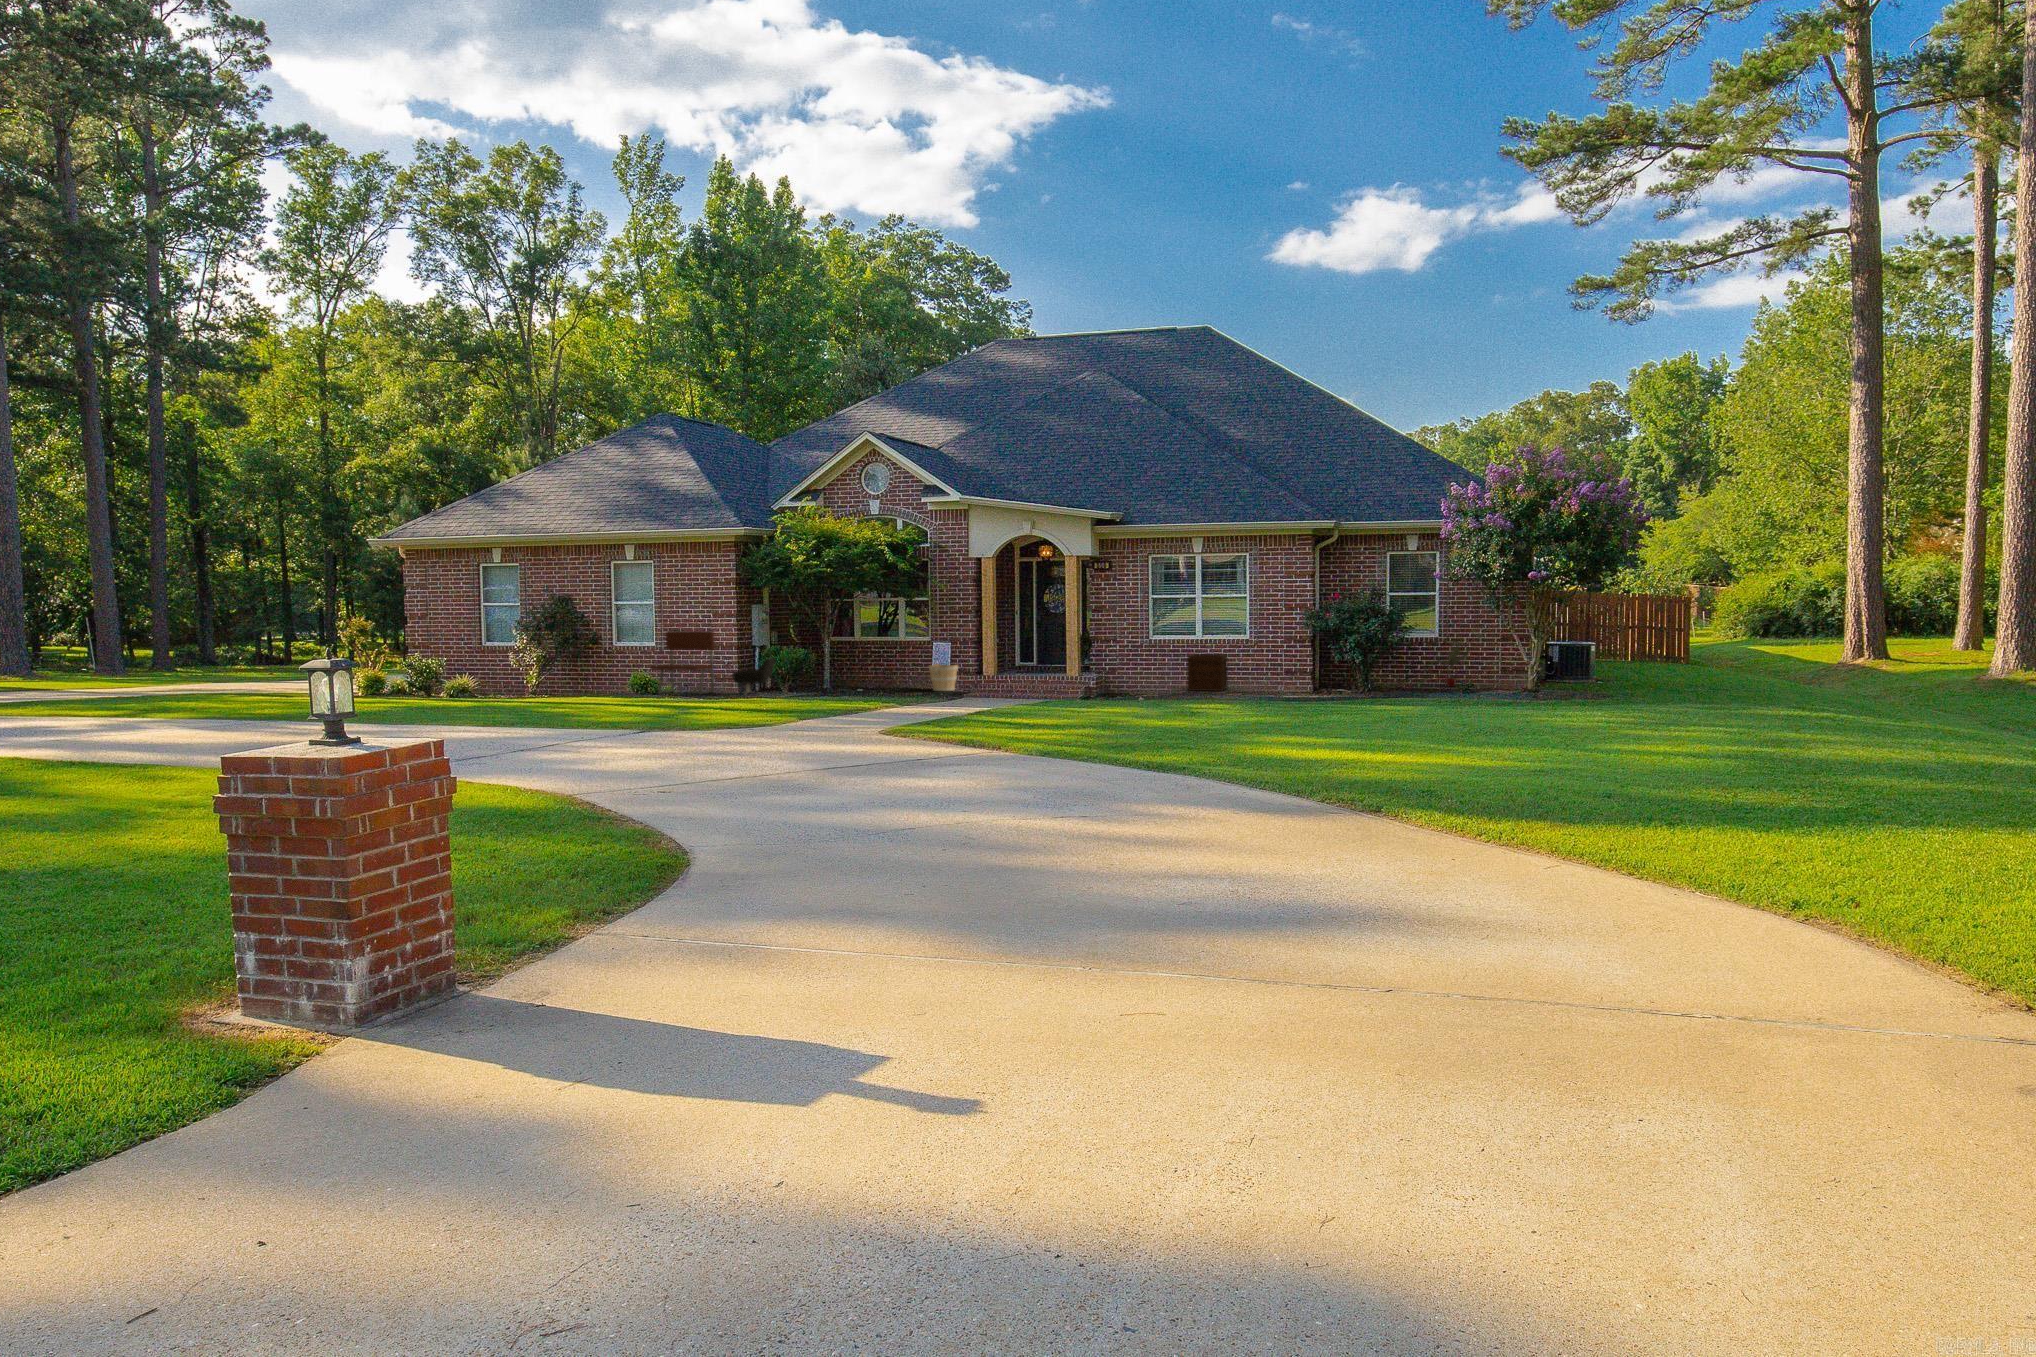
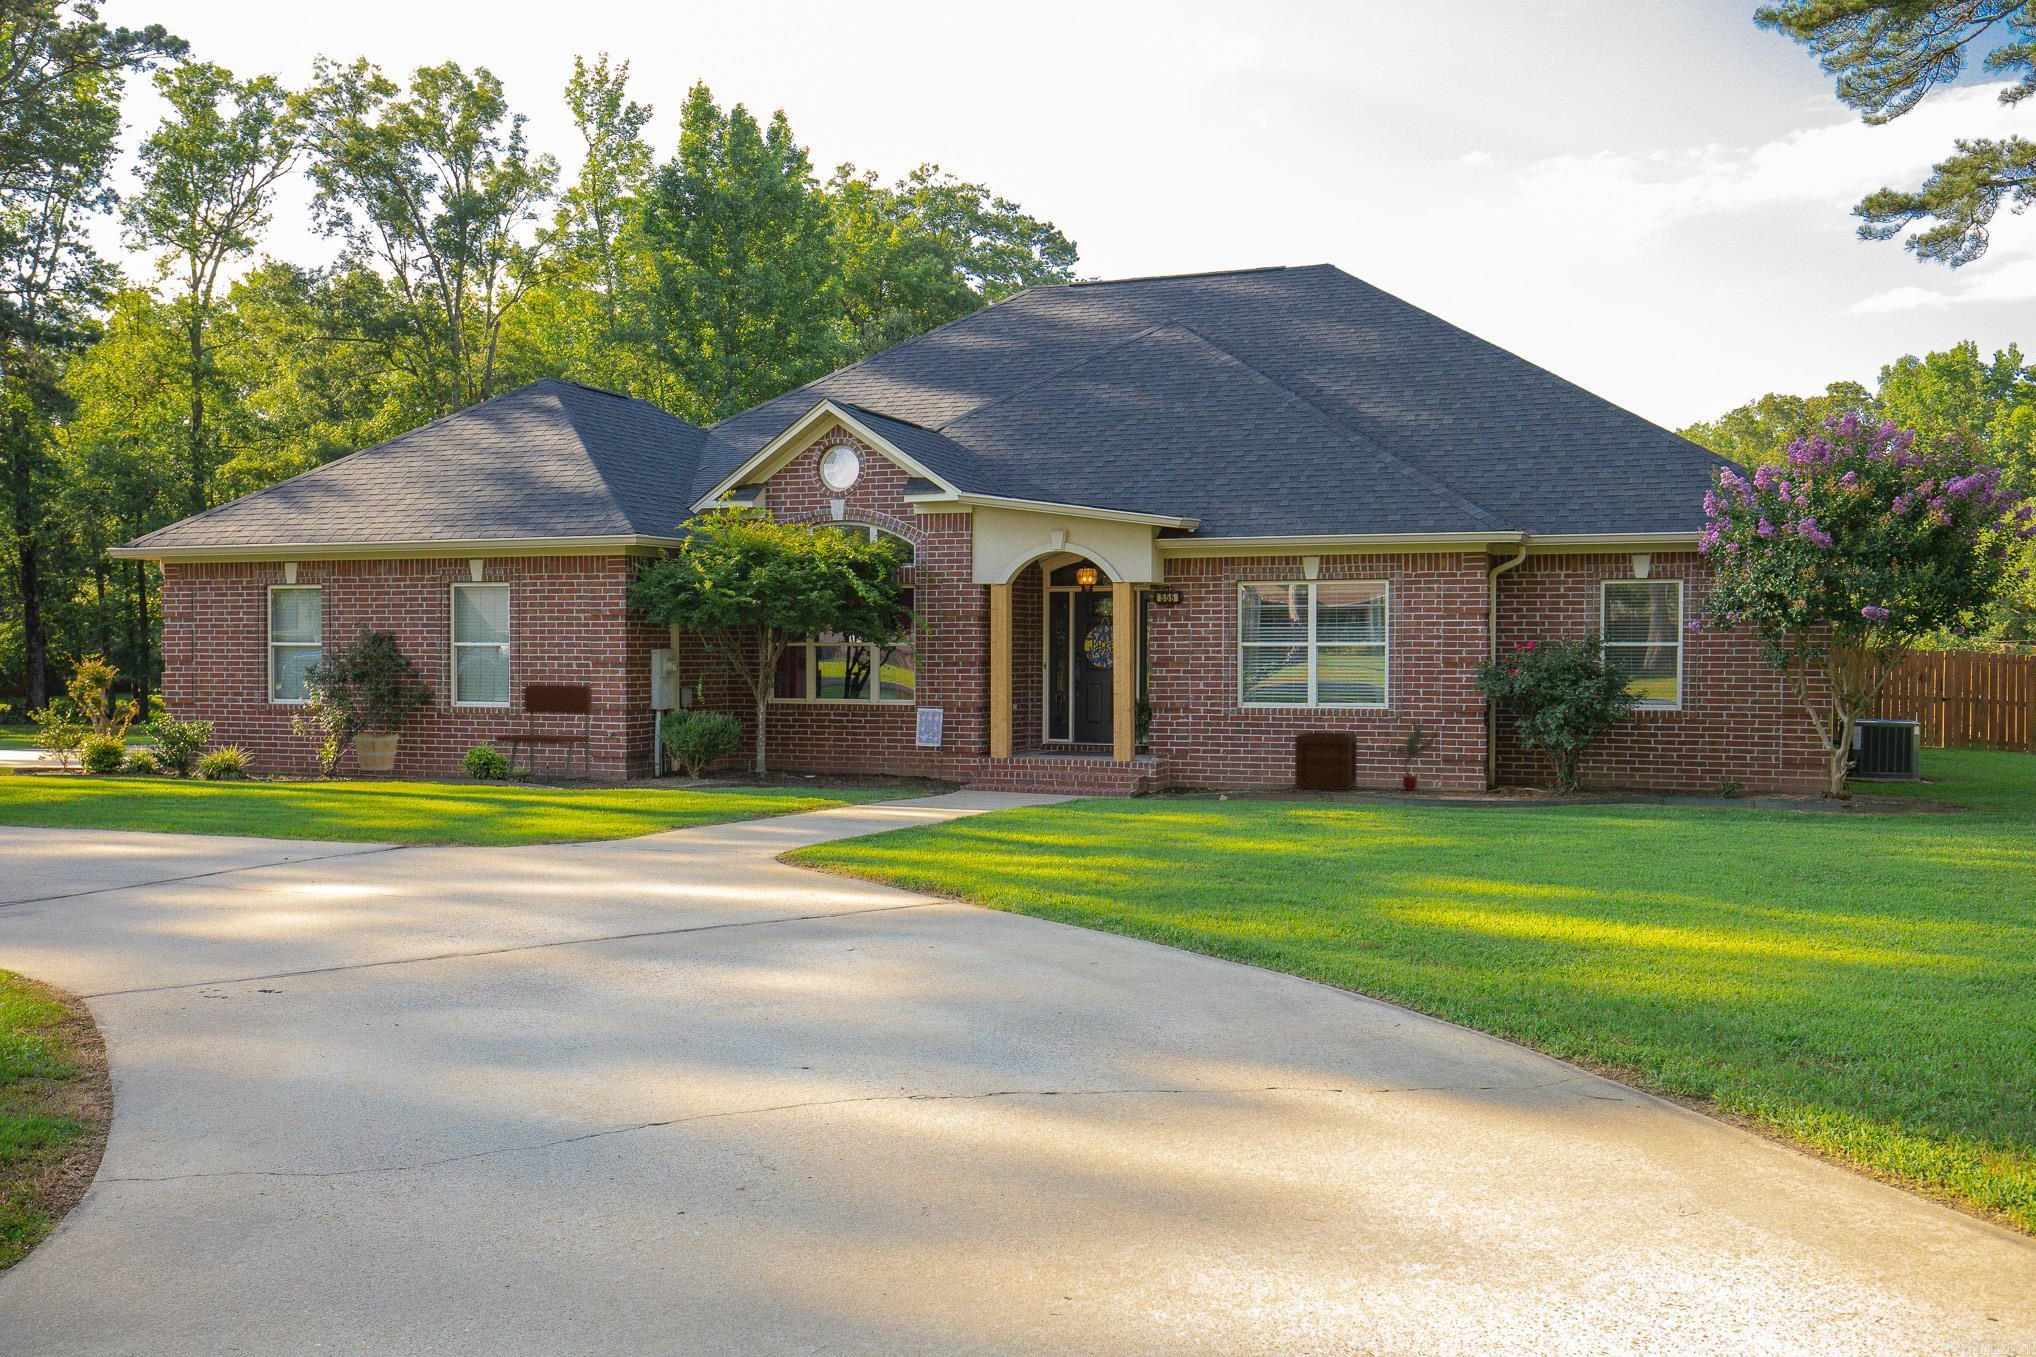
potted tree: present [1434,642,1469,687] -> present [1381,719,1439,790]
lounge chair: present [732,658,775,693] -> none [611,727,680,782]
wooden bucket: present [929,664,958,691] -> present [353,733,399,771]

